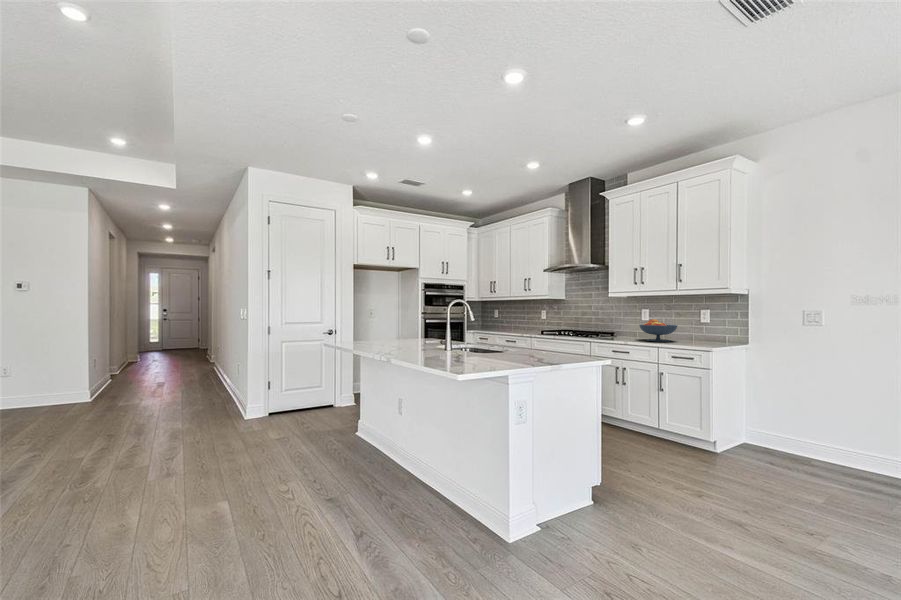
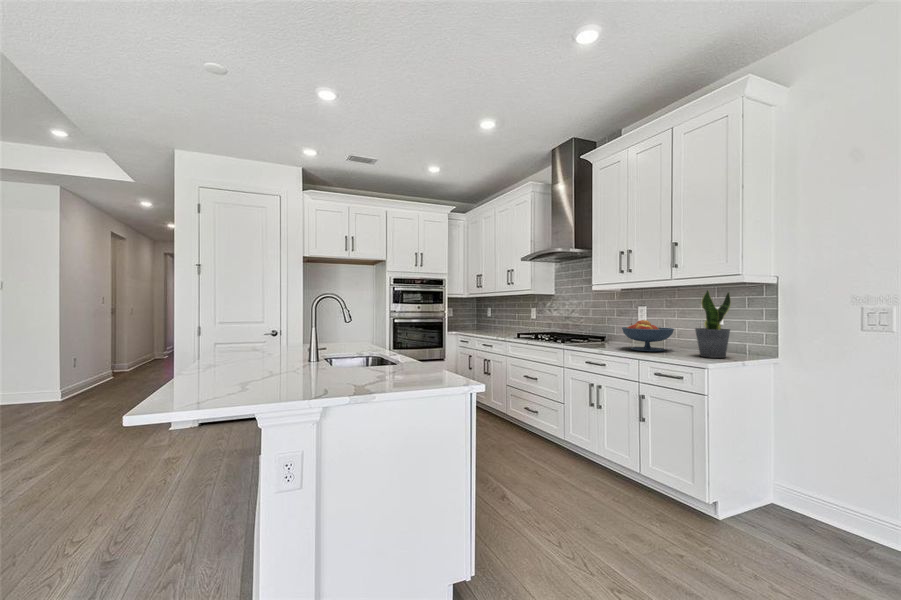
potted plant: none [695,297,720,345] -> present [695,290,731,358]

